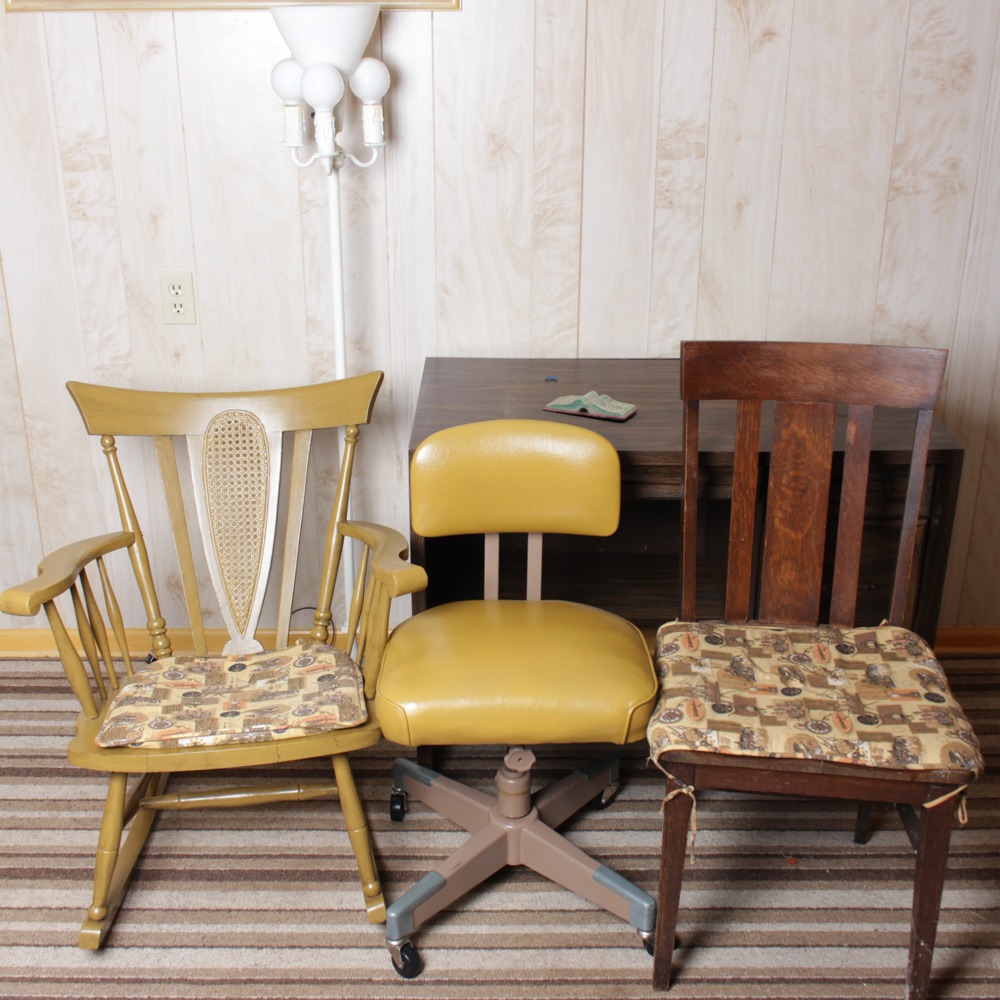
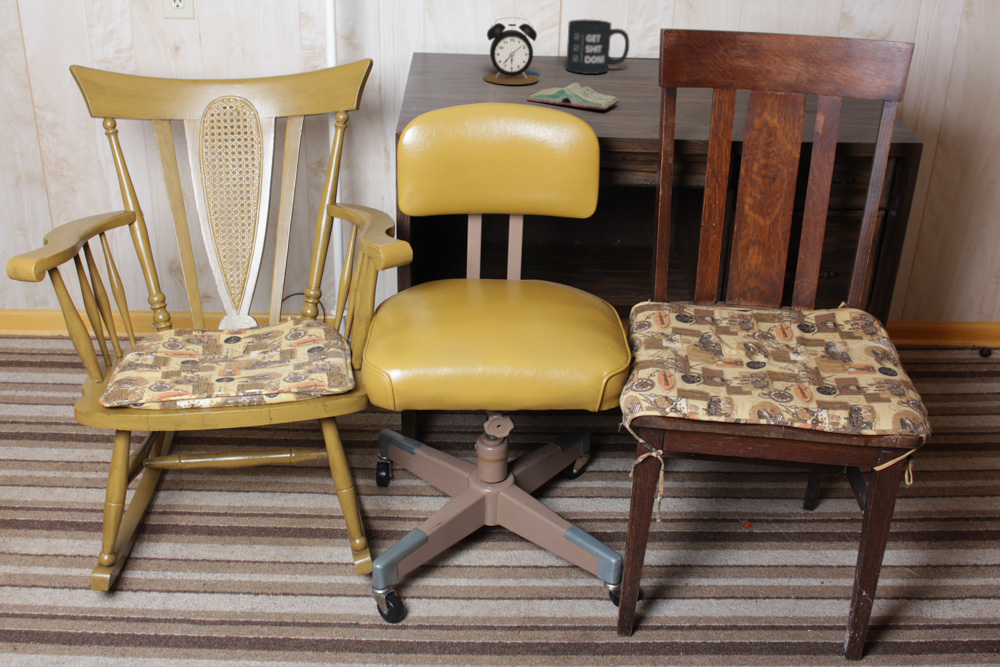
mug: none [583,321,648,376] -> present [566,19,629,74]
alarm clock: none [497,324,554,392] -> present [483,18,538,85]

